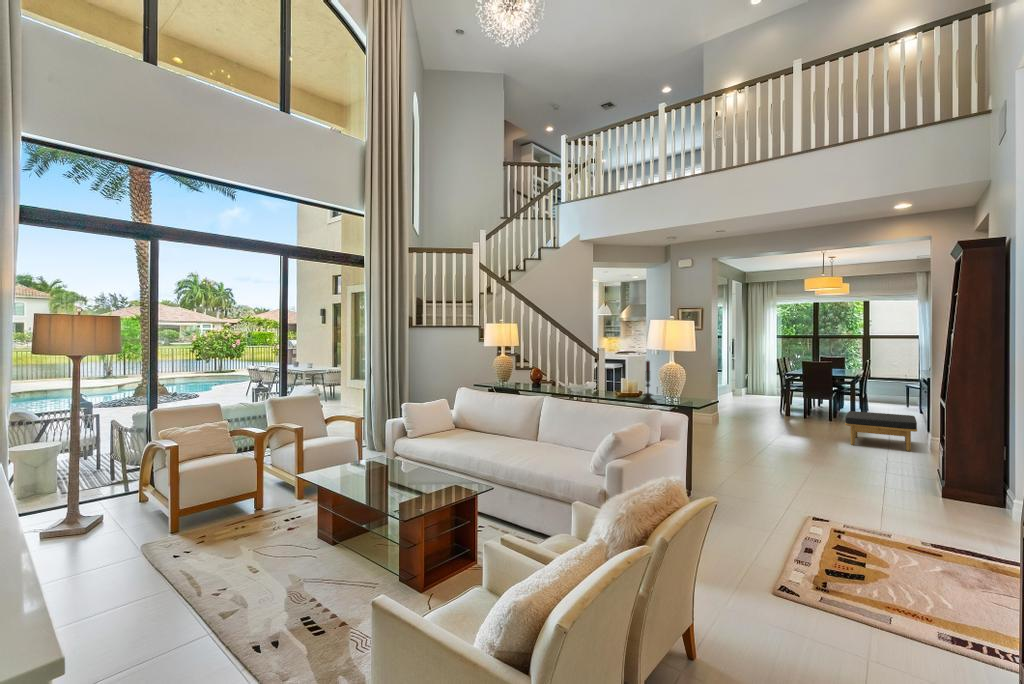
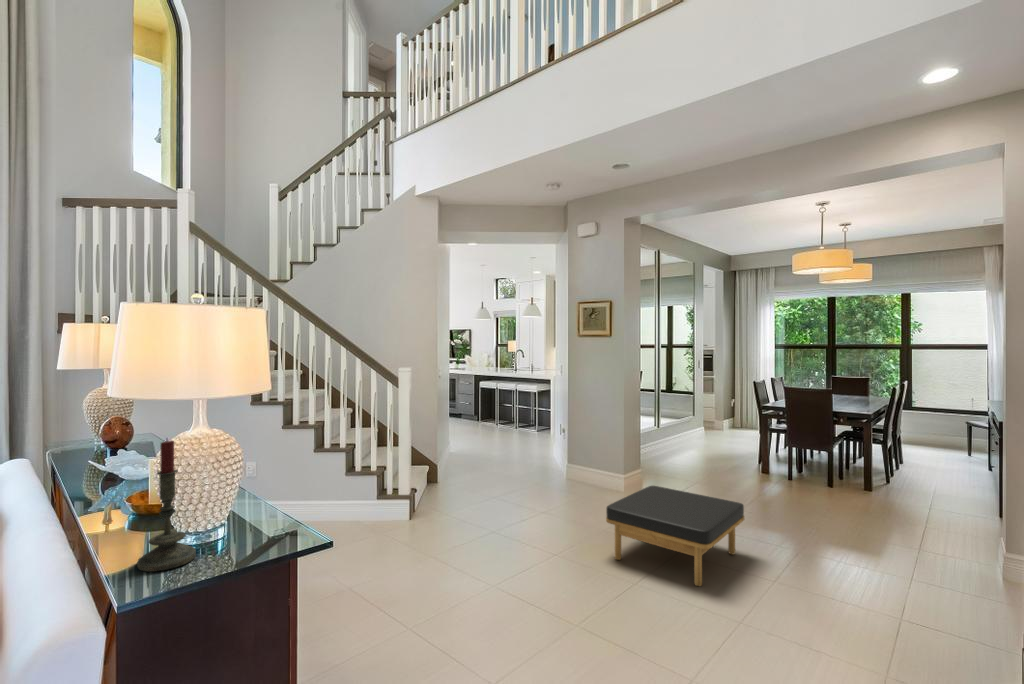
ottoman: present [845,411,917,451] -> present [606,486,744,586]

